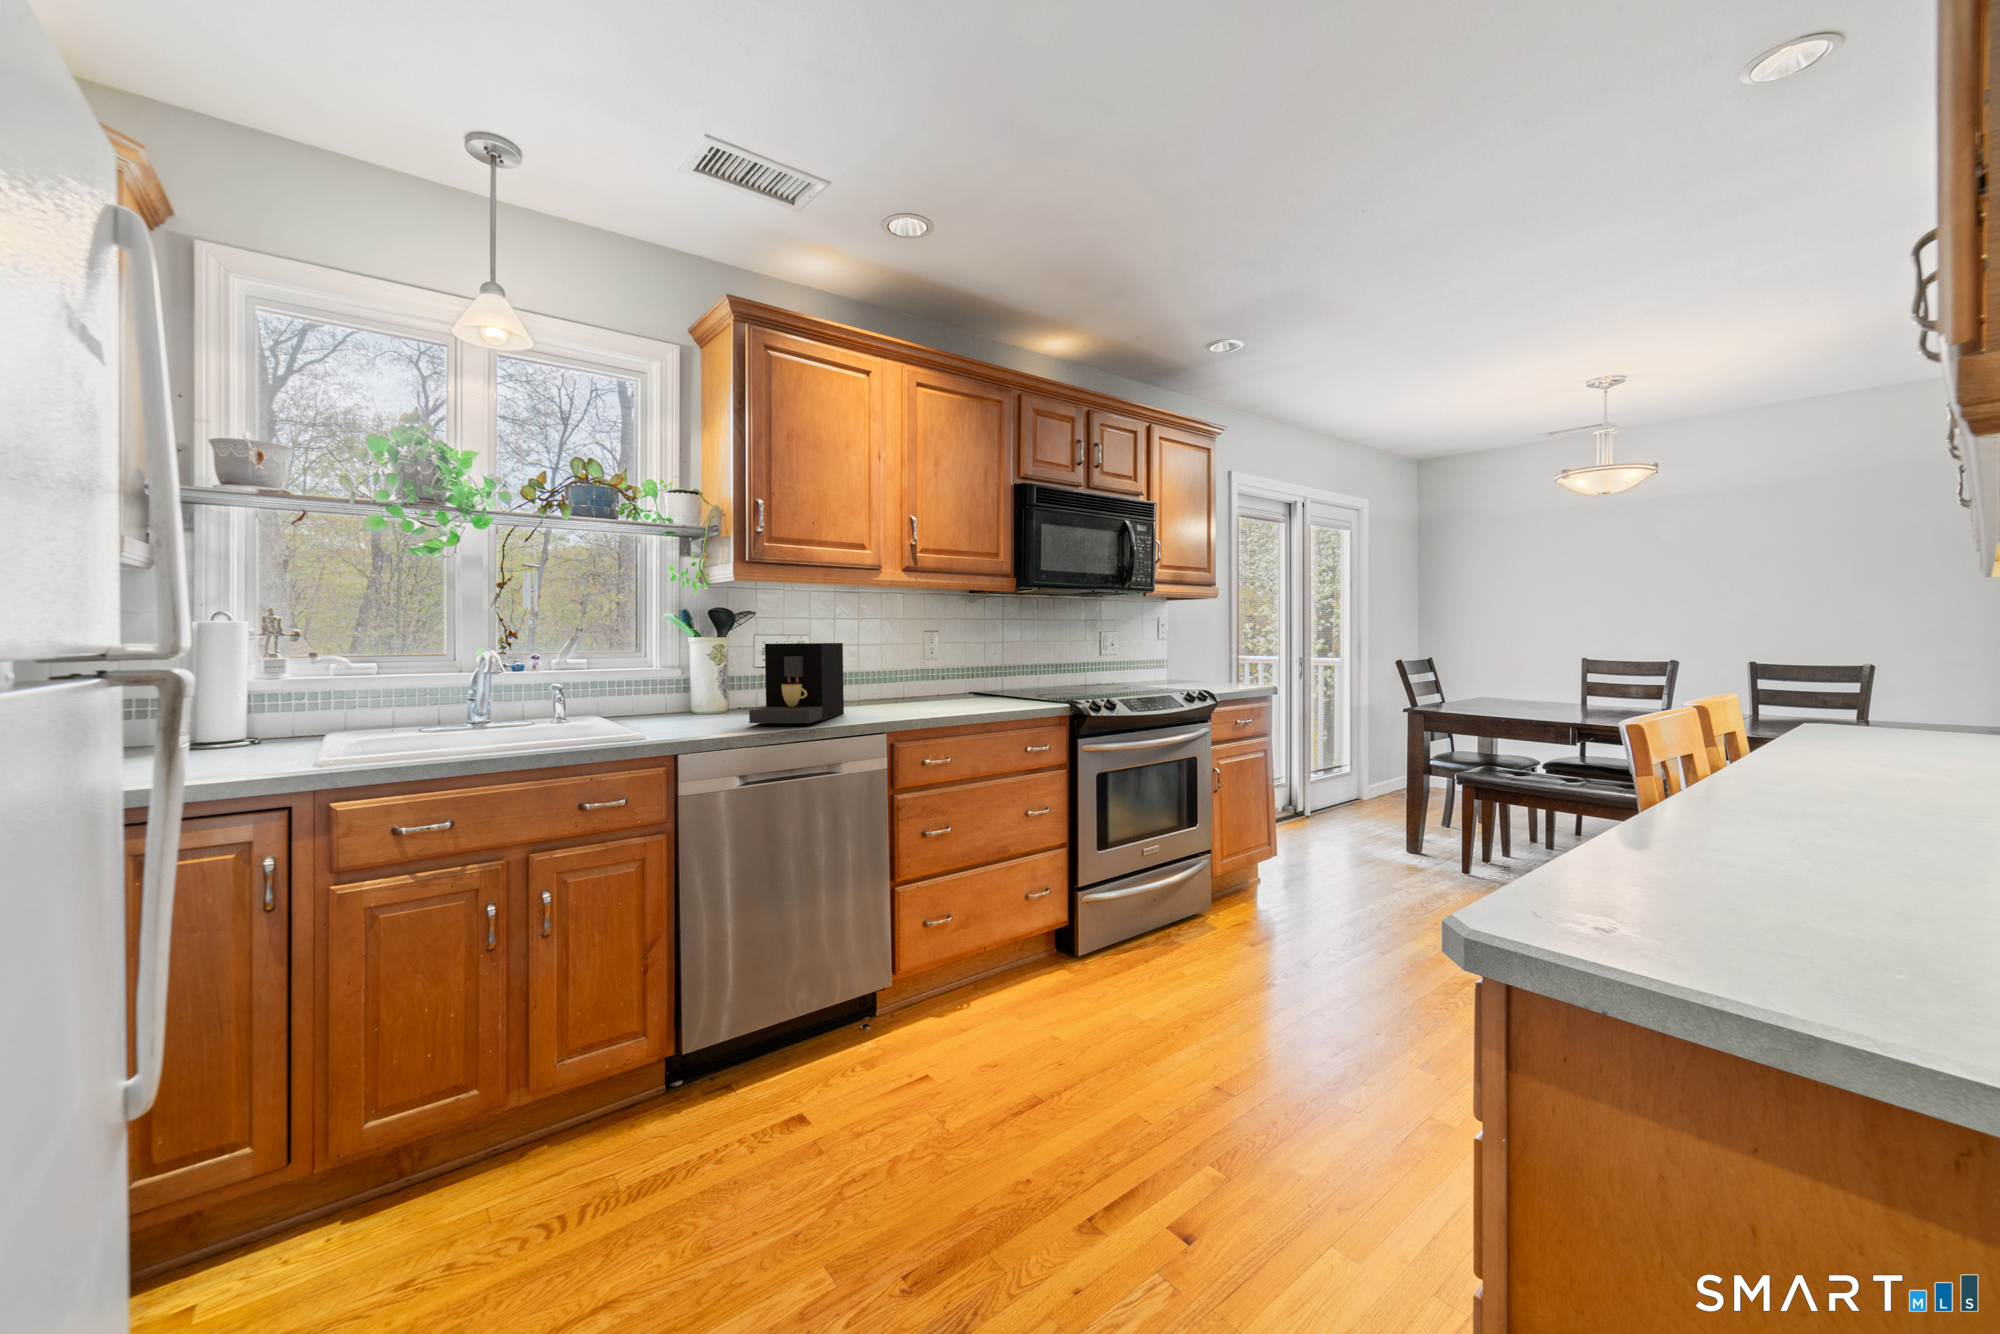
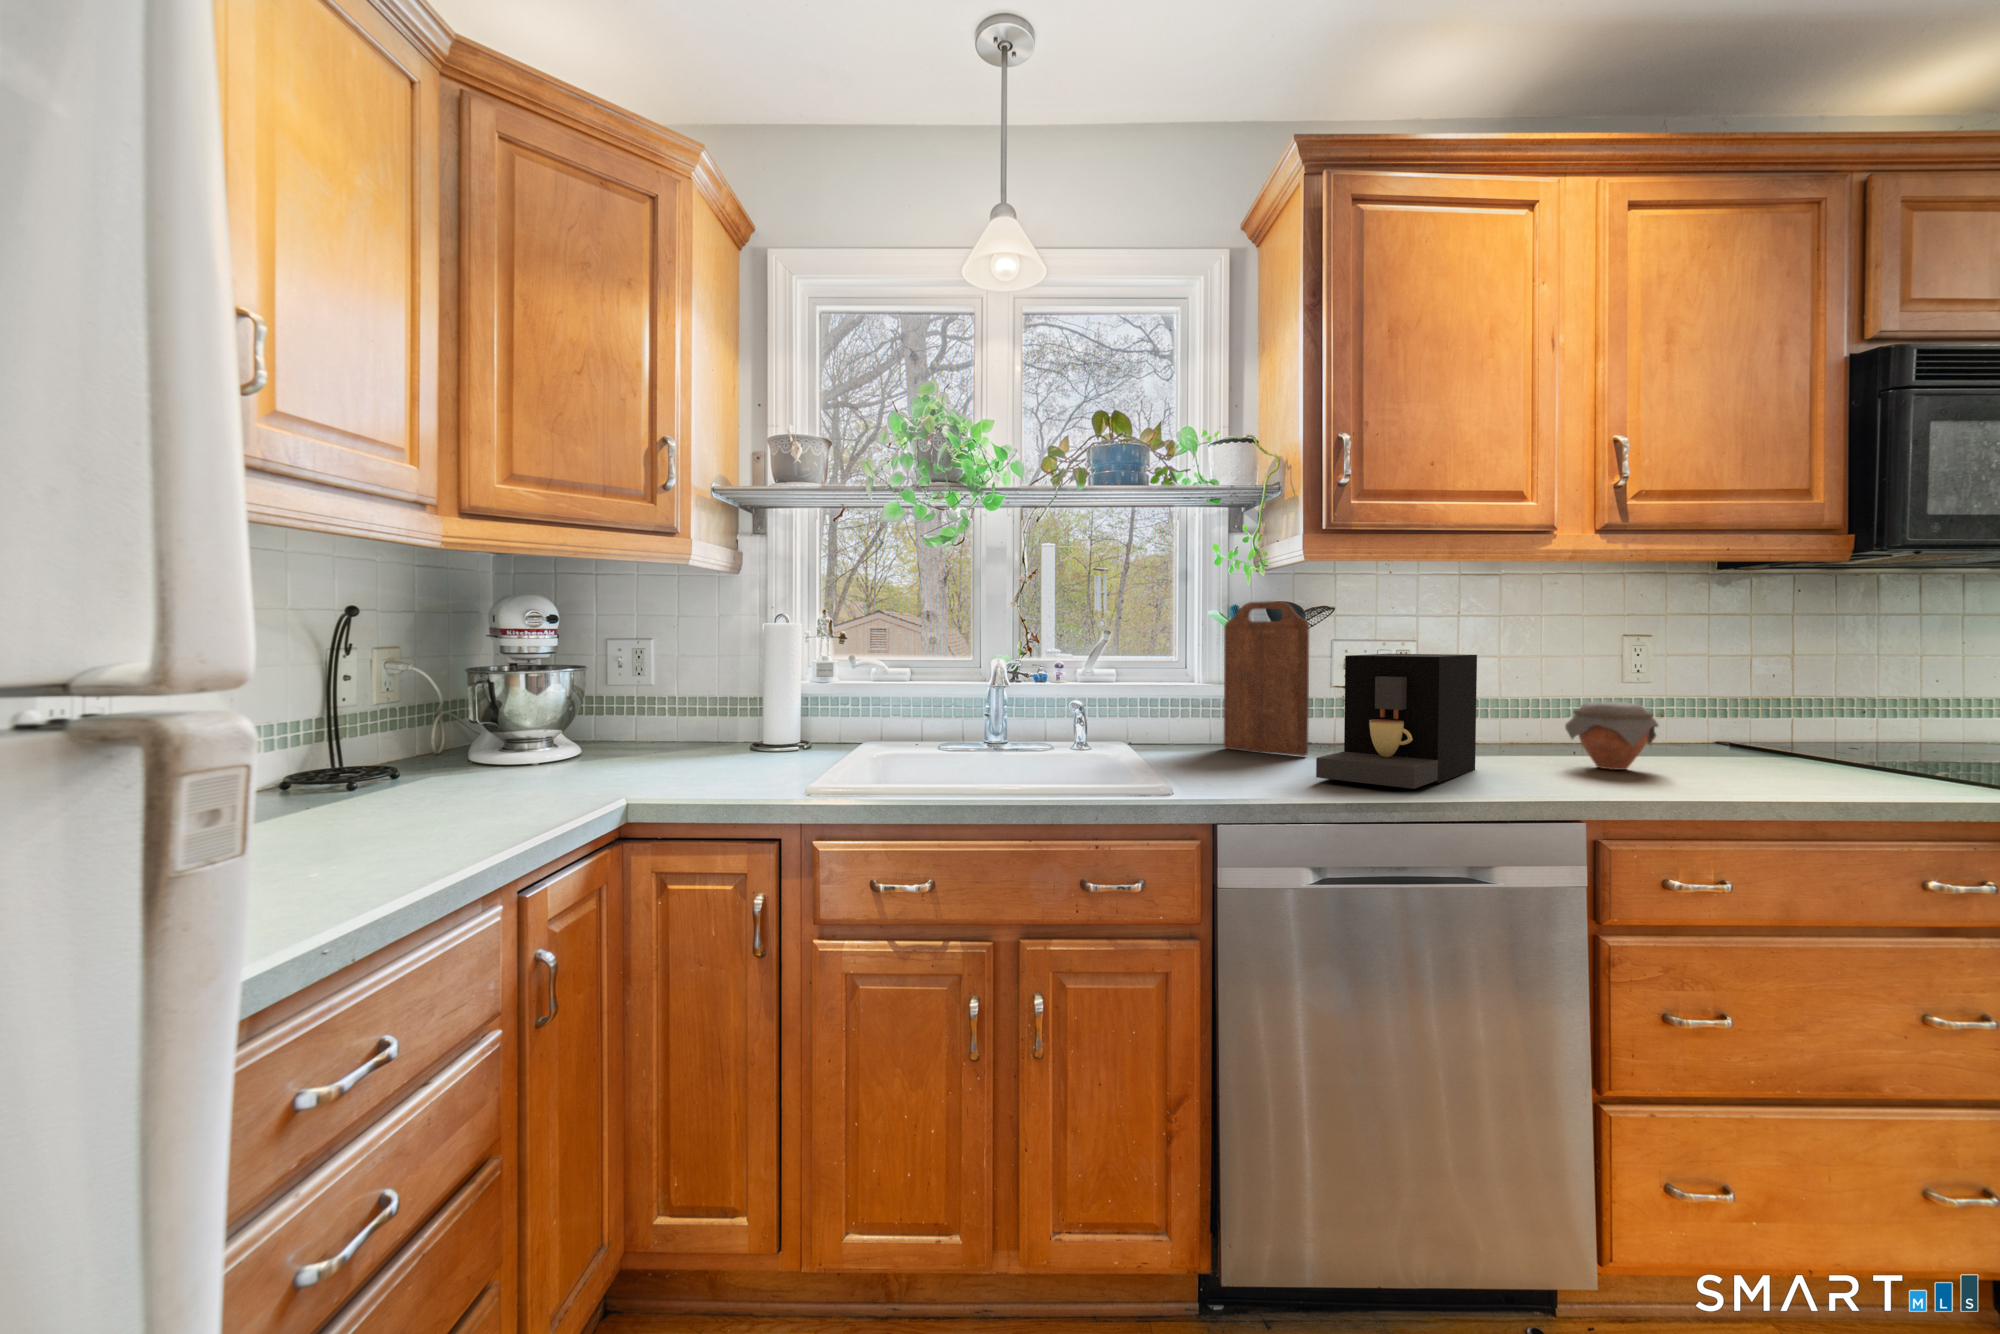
cutting board: none [677,607,741,715] -> present [1224,601,1309,756]
jar: none [891,670,936,709] -> present [1565,702,1658,770]

